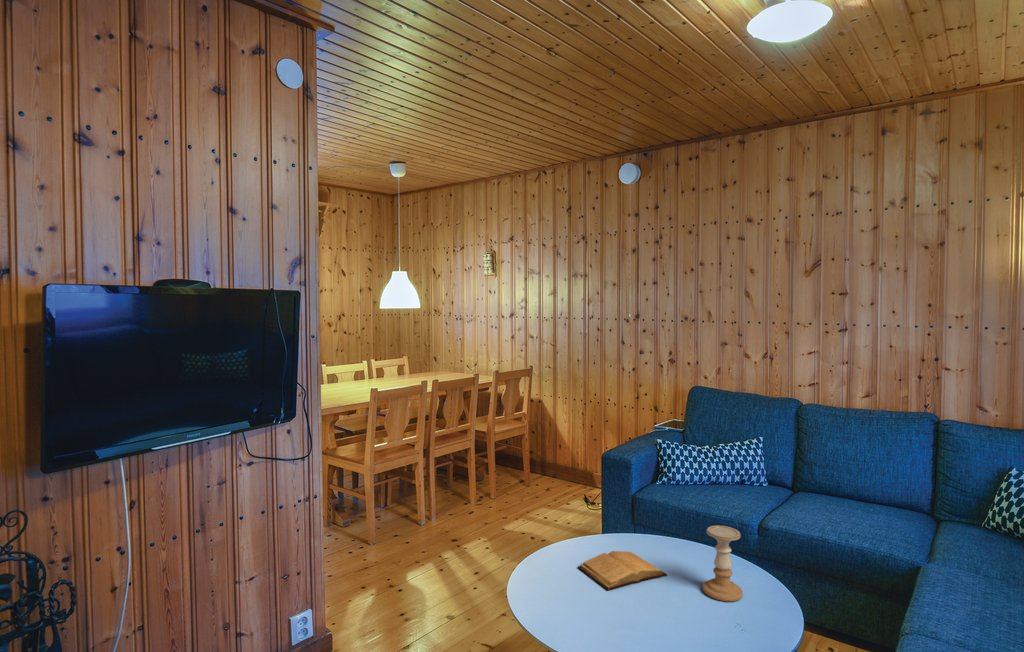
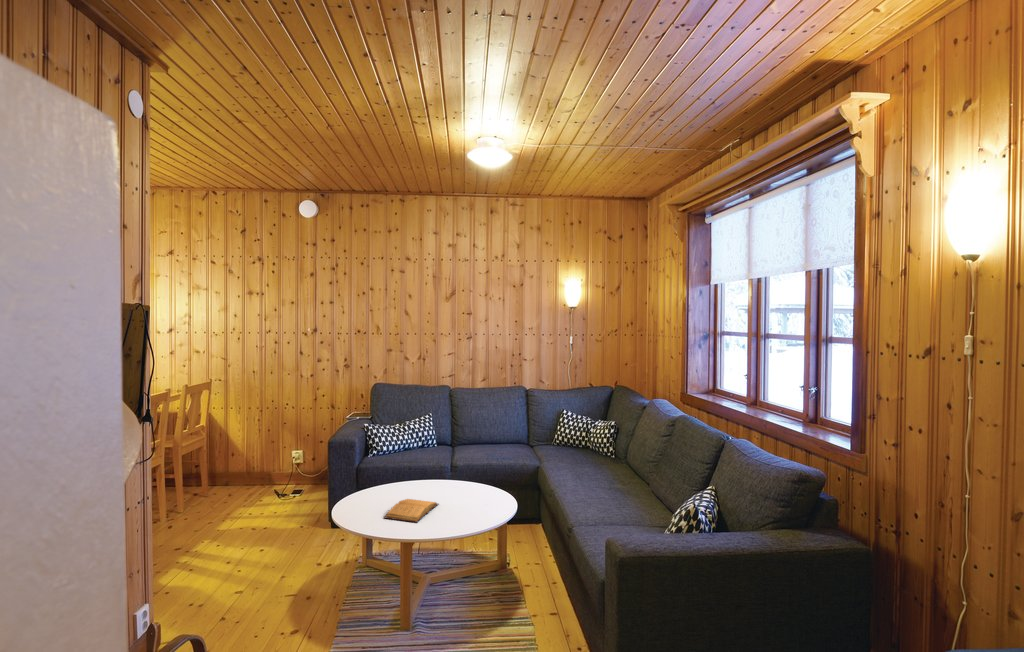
candle holder: present [703,526,743,601] -> none [463,462,486,506]

